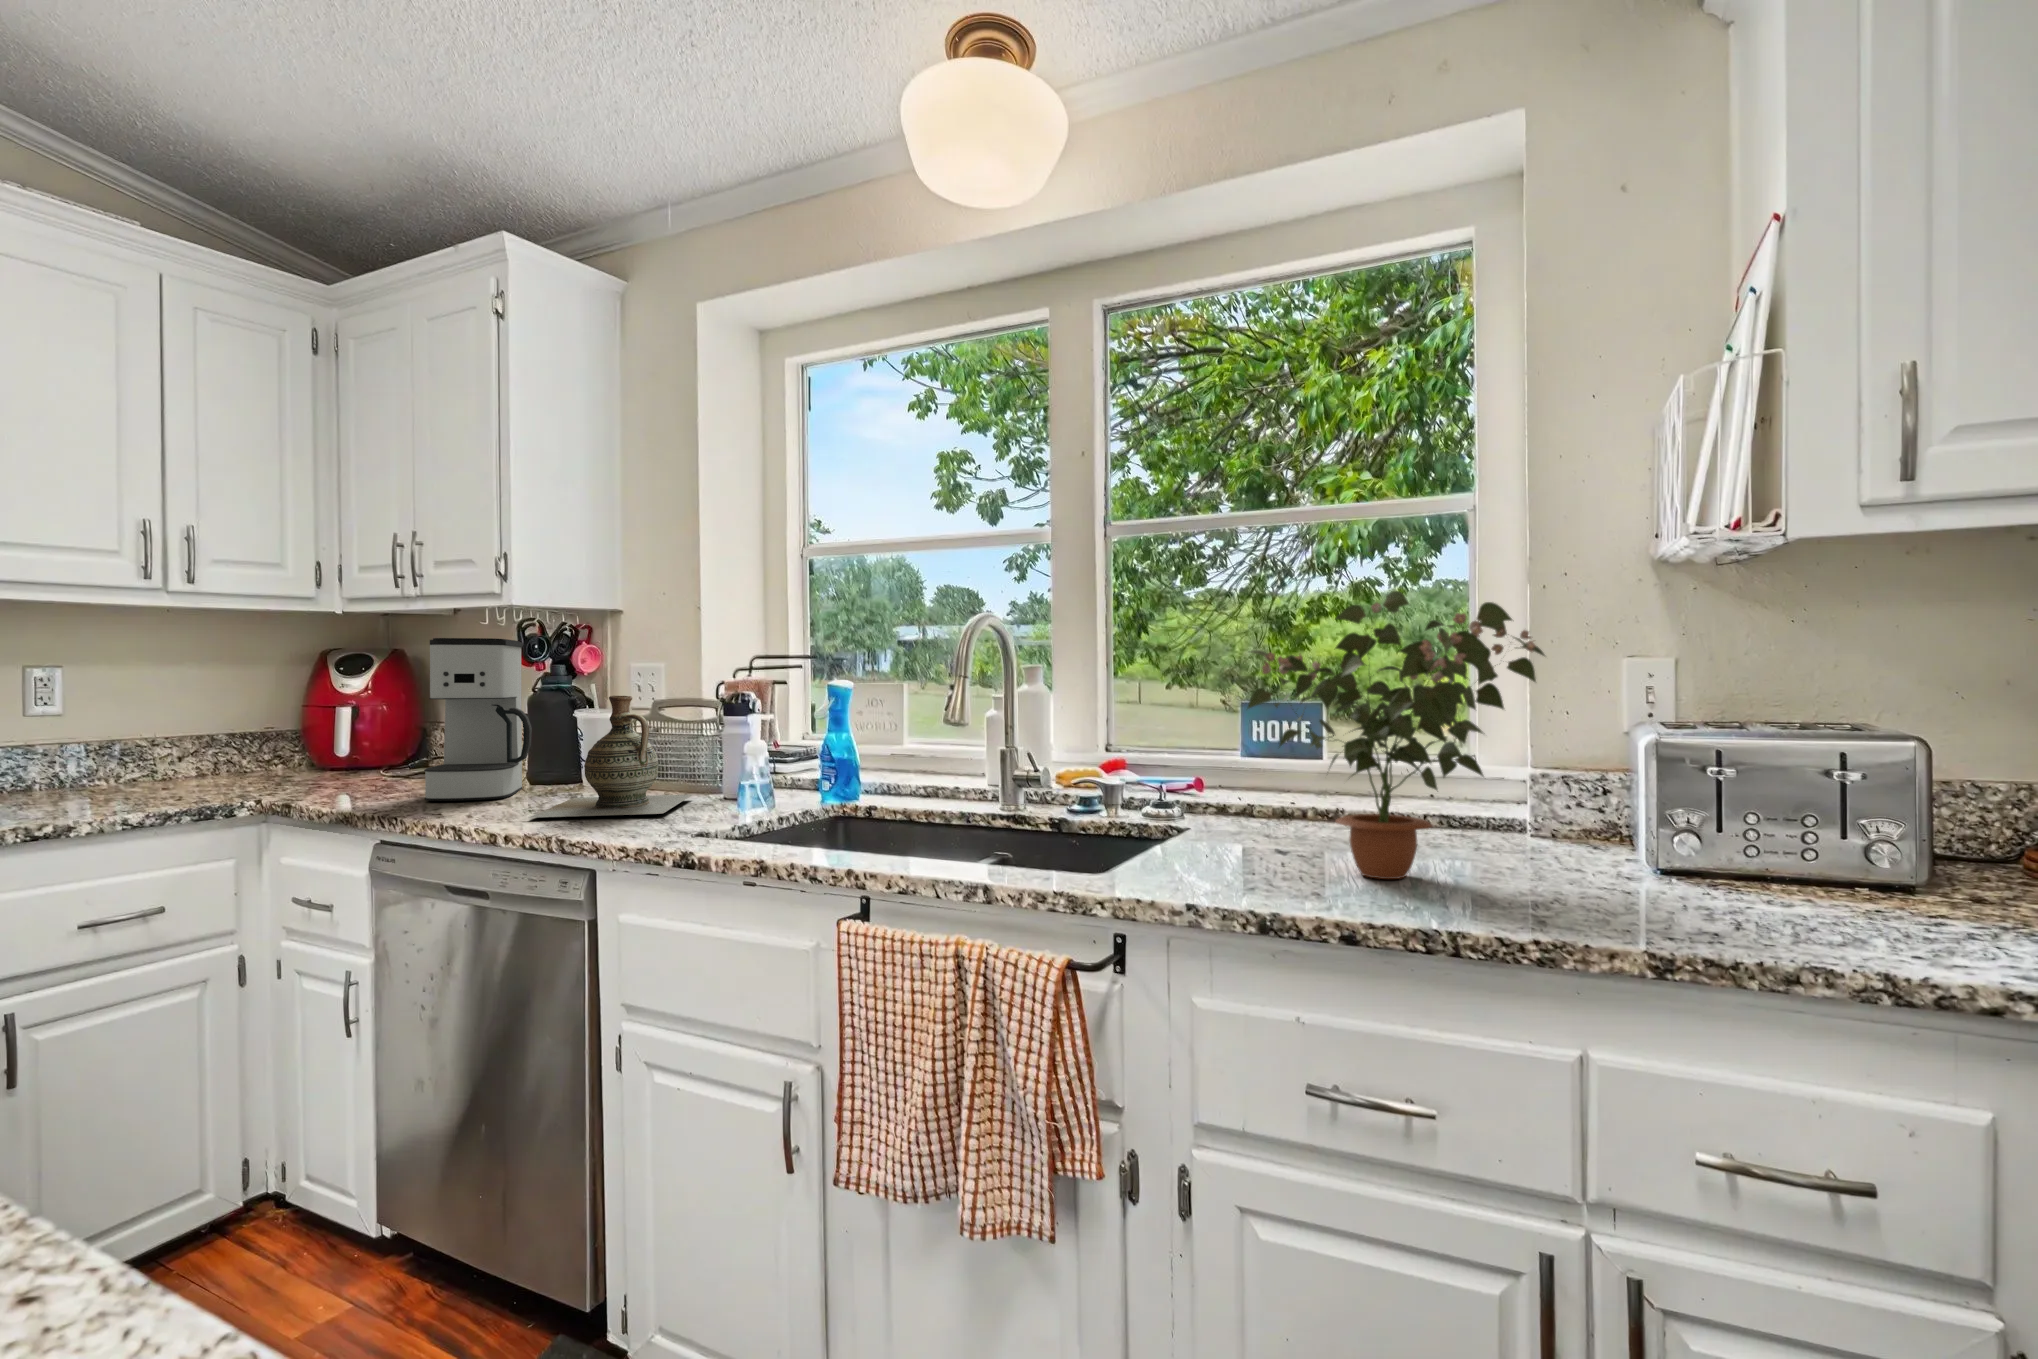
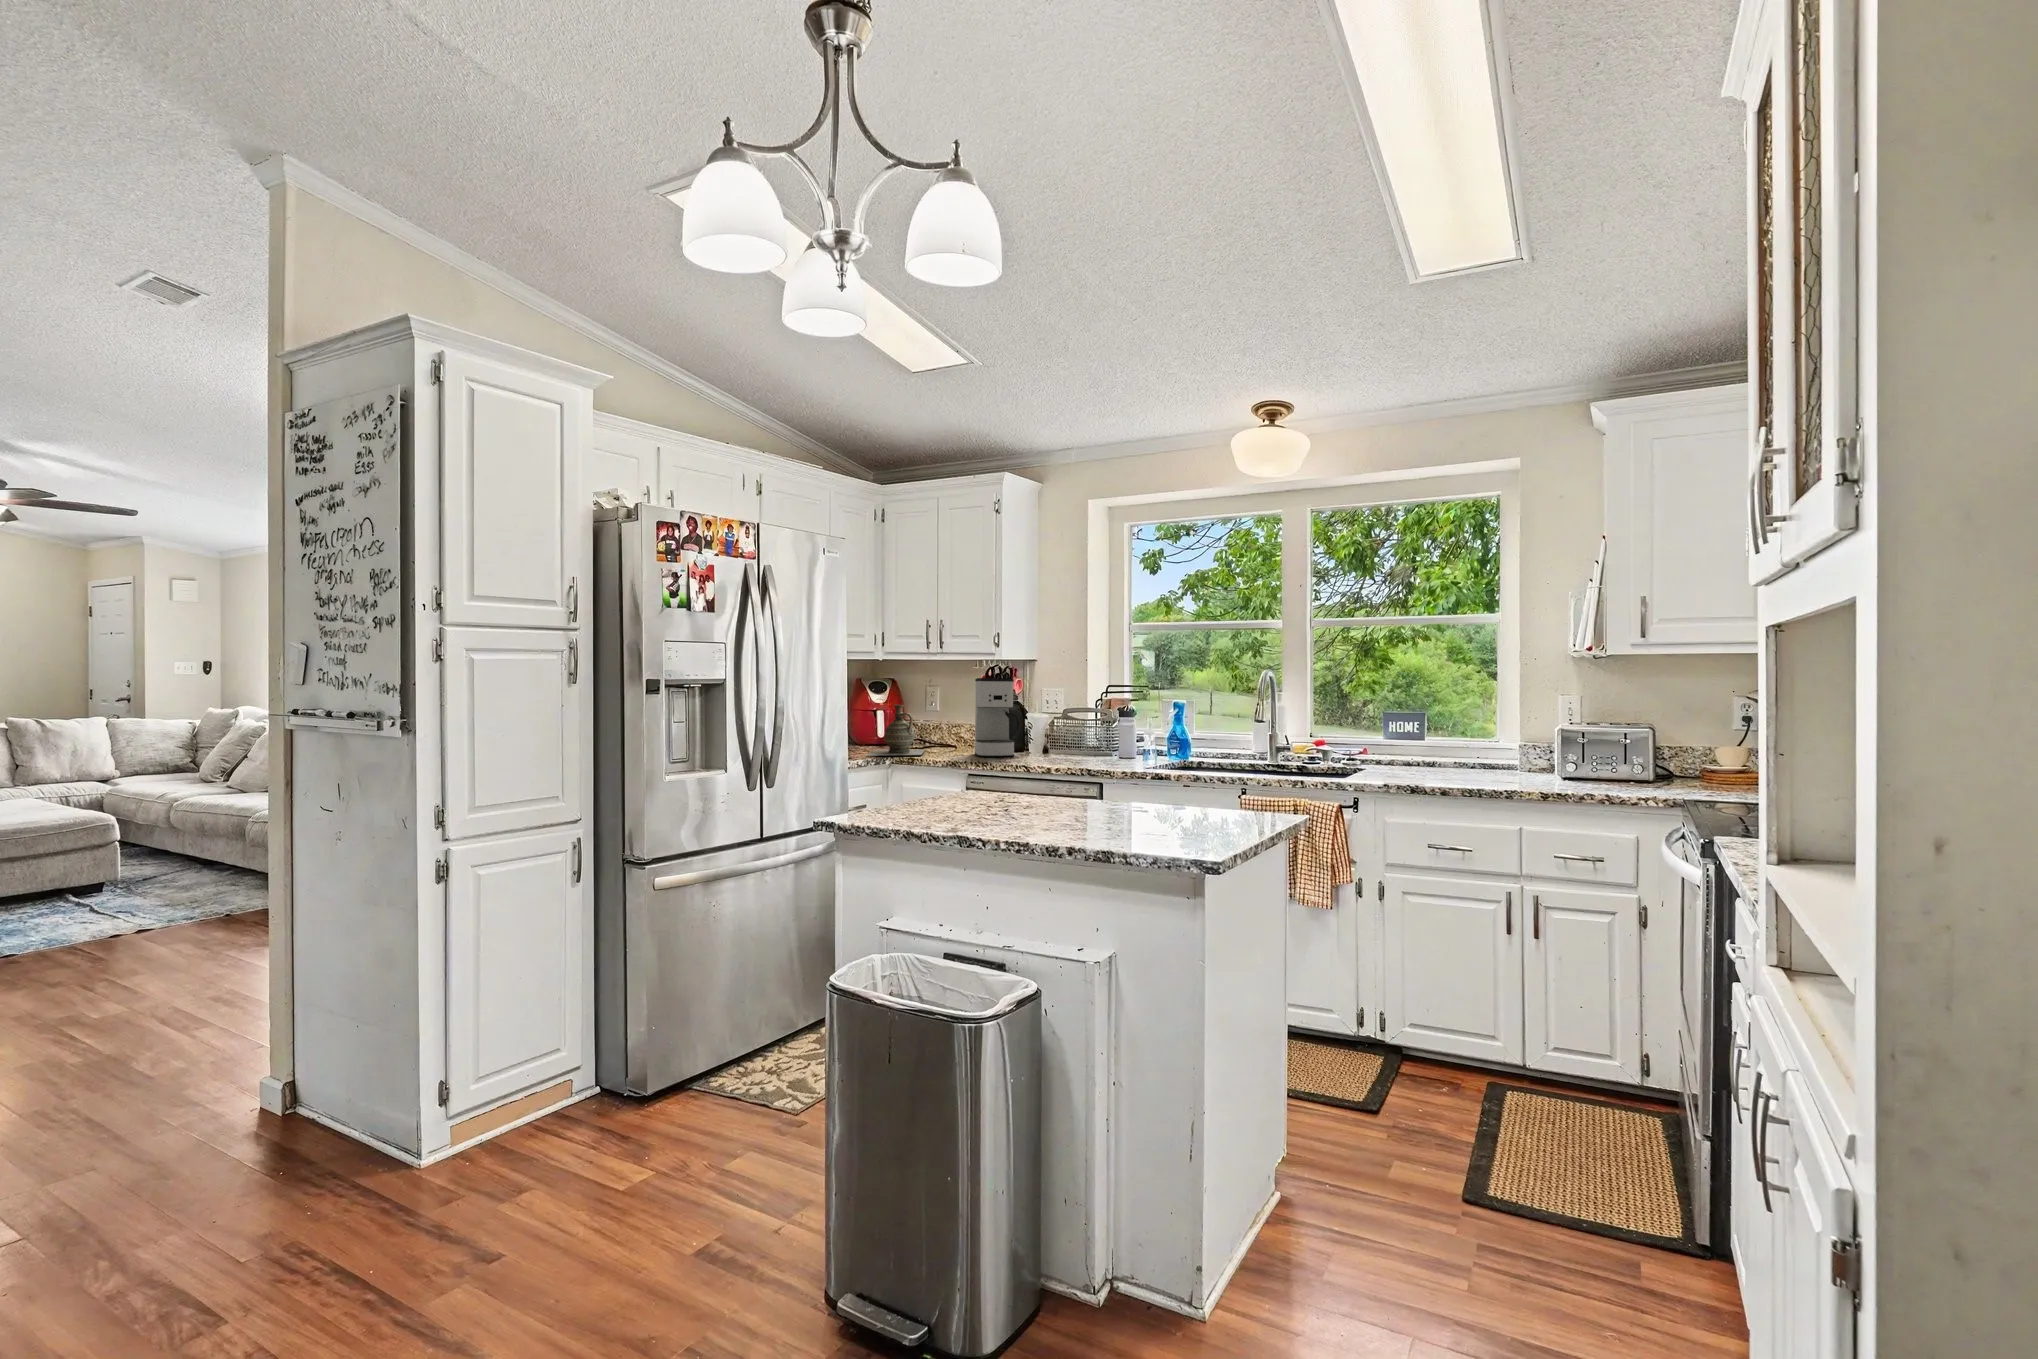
potted plant: present [1248,591,1545,879] -> none [1397,670,1517,780]
ceramic jug: present [530,696,692,818] -> present [867,705,925,756]

